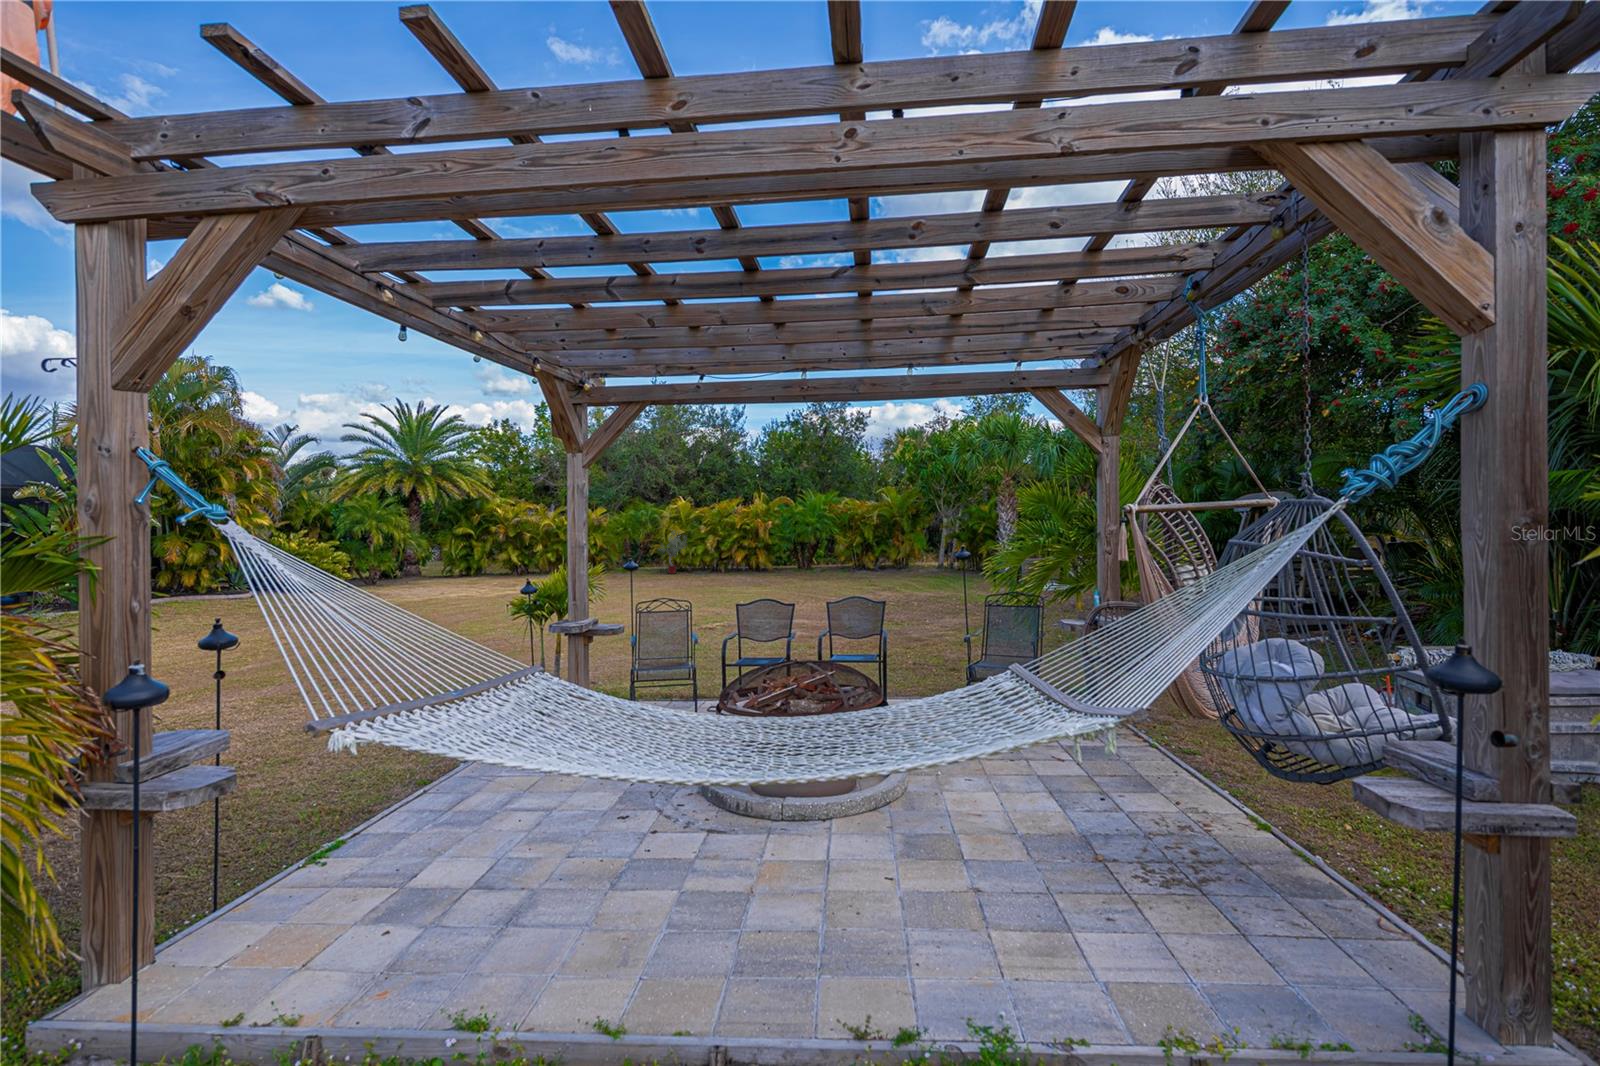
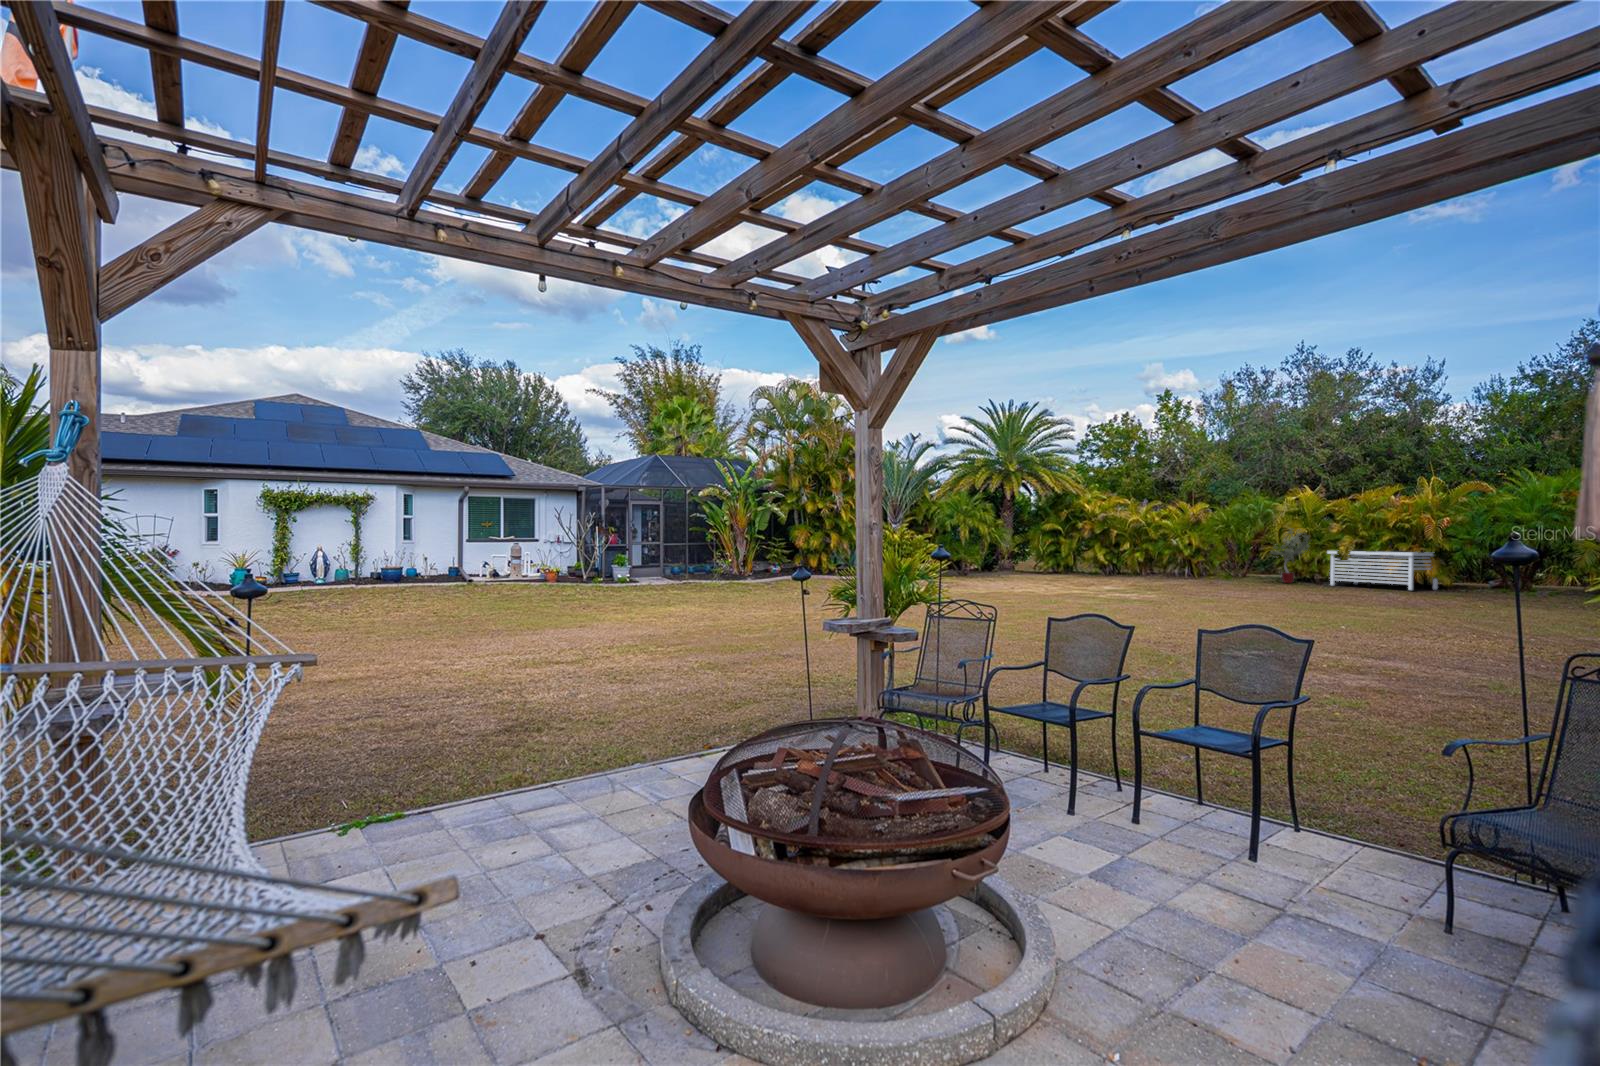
storage bench: none [700,547,768,575] -> present [1327,551,1438,590]

